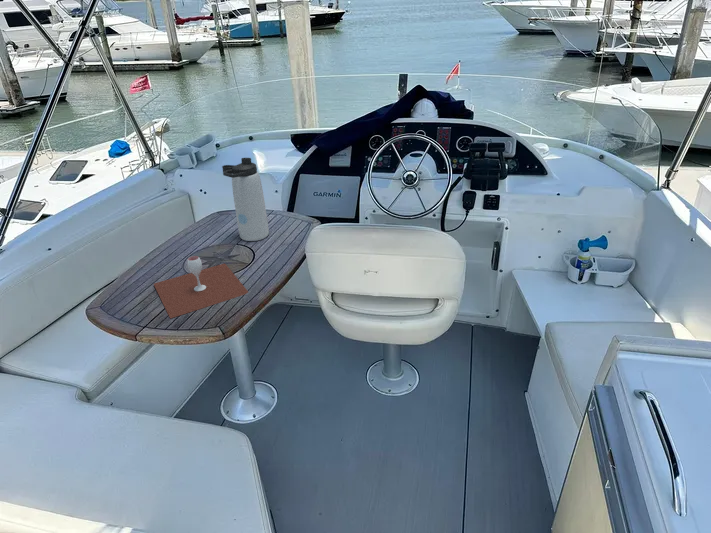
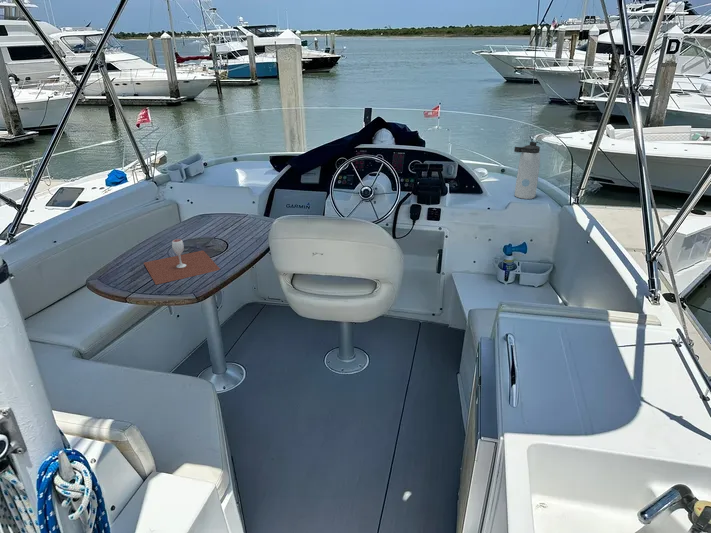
thermos bottle: present [222,158,269,241] -> present [514,142,540,199]

